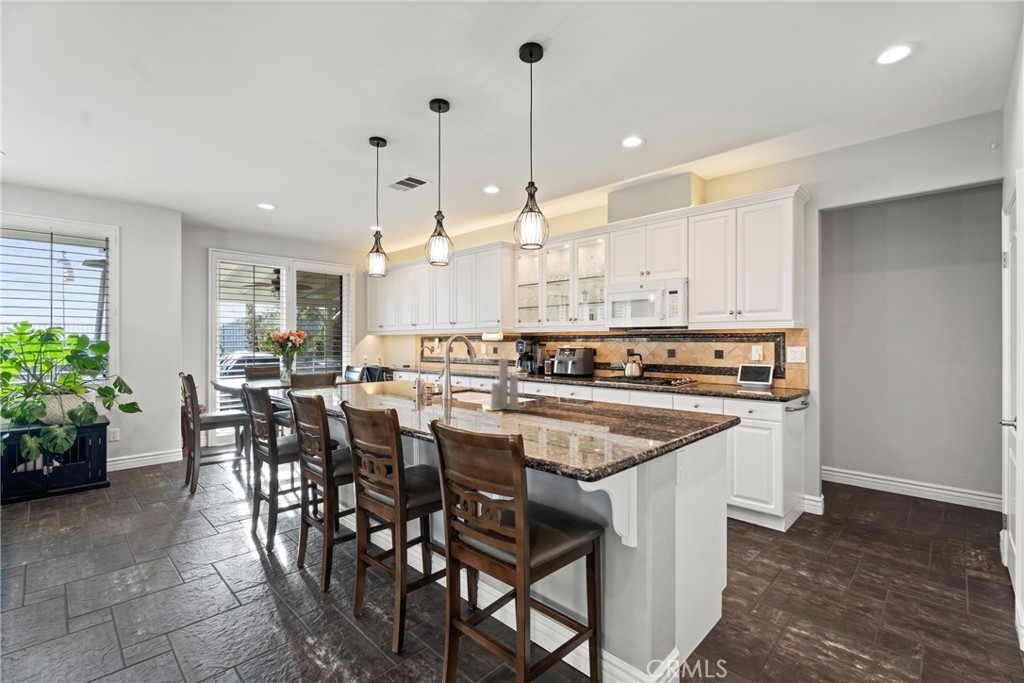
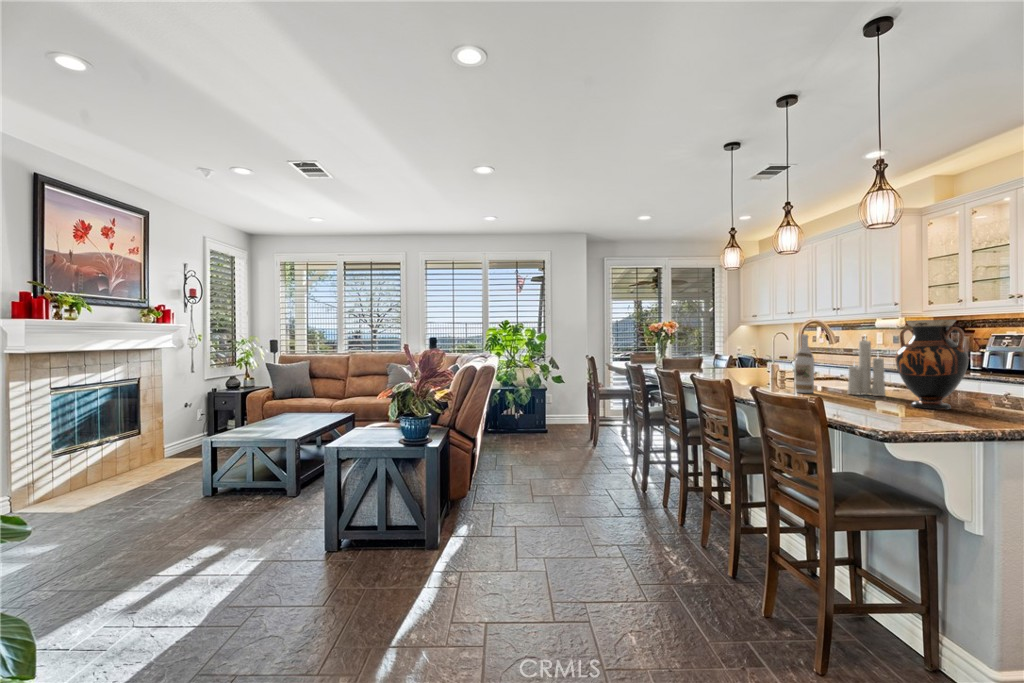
vase: none [534,342,582,422] -> present [895,320,968,410]
wine bottle: none [447,352,464,412] -> present [795,335,814,393]

